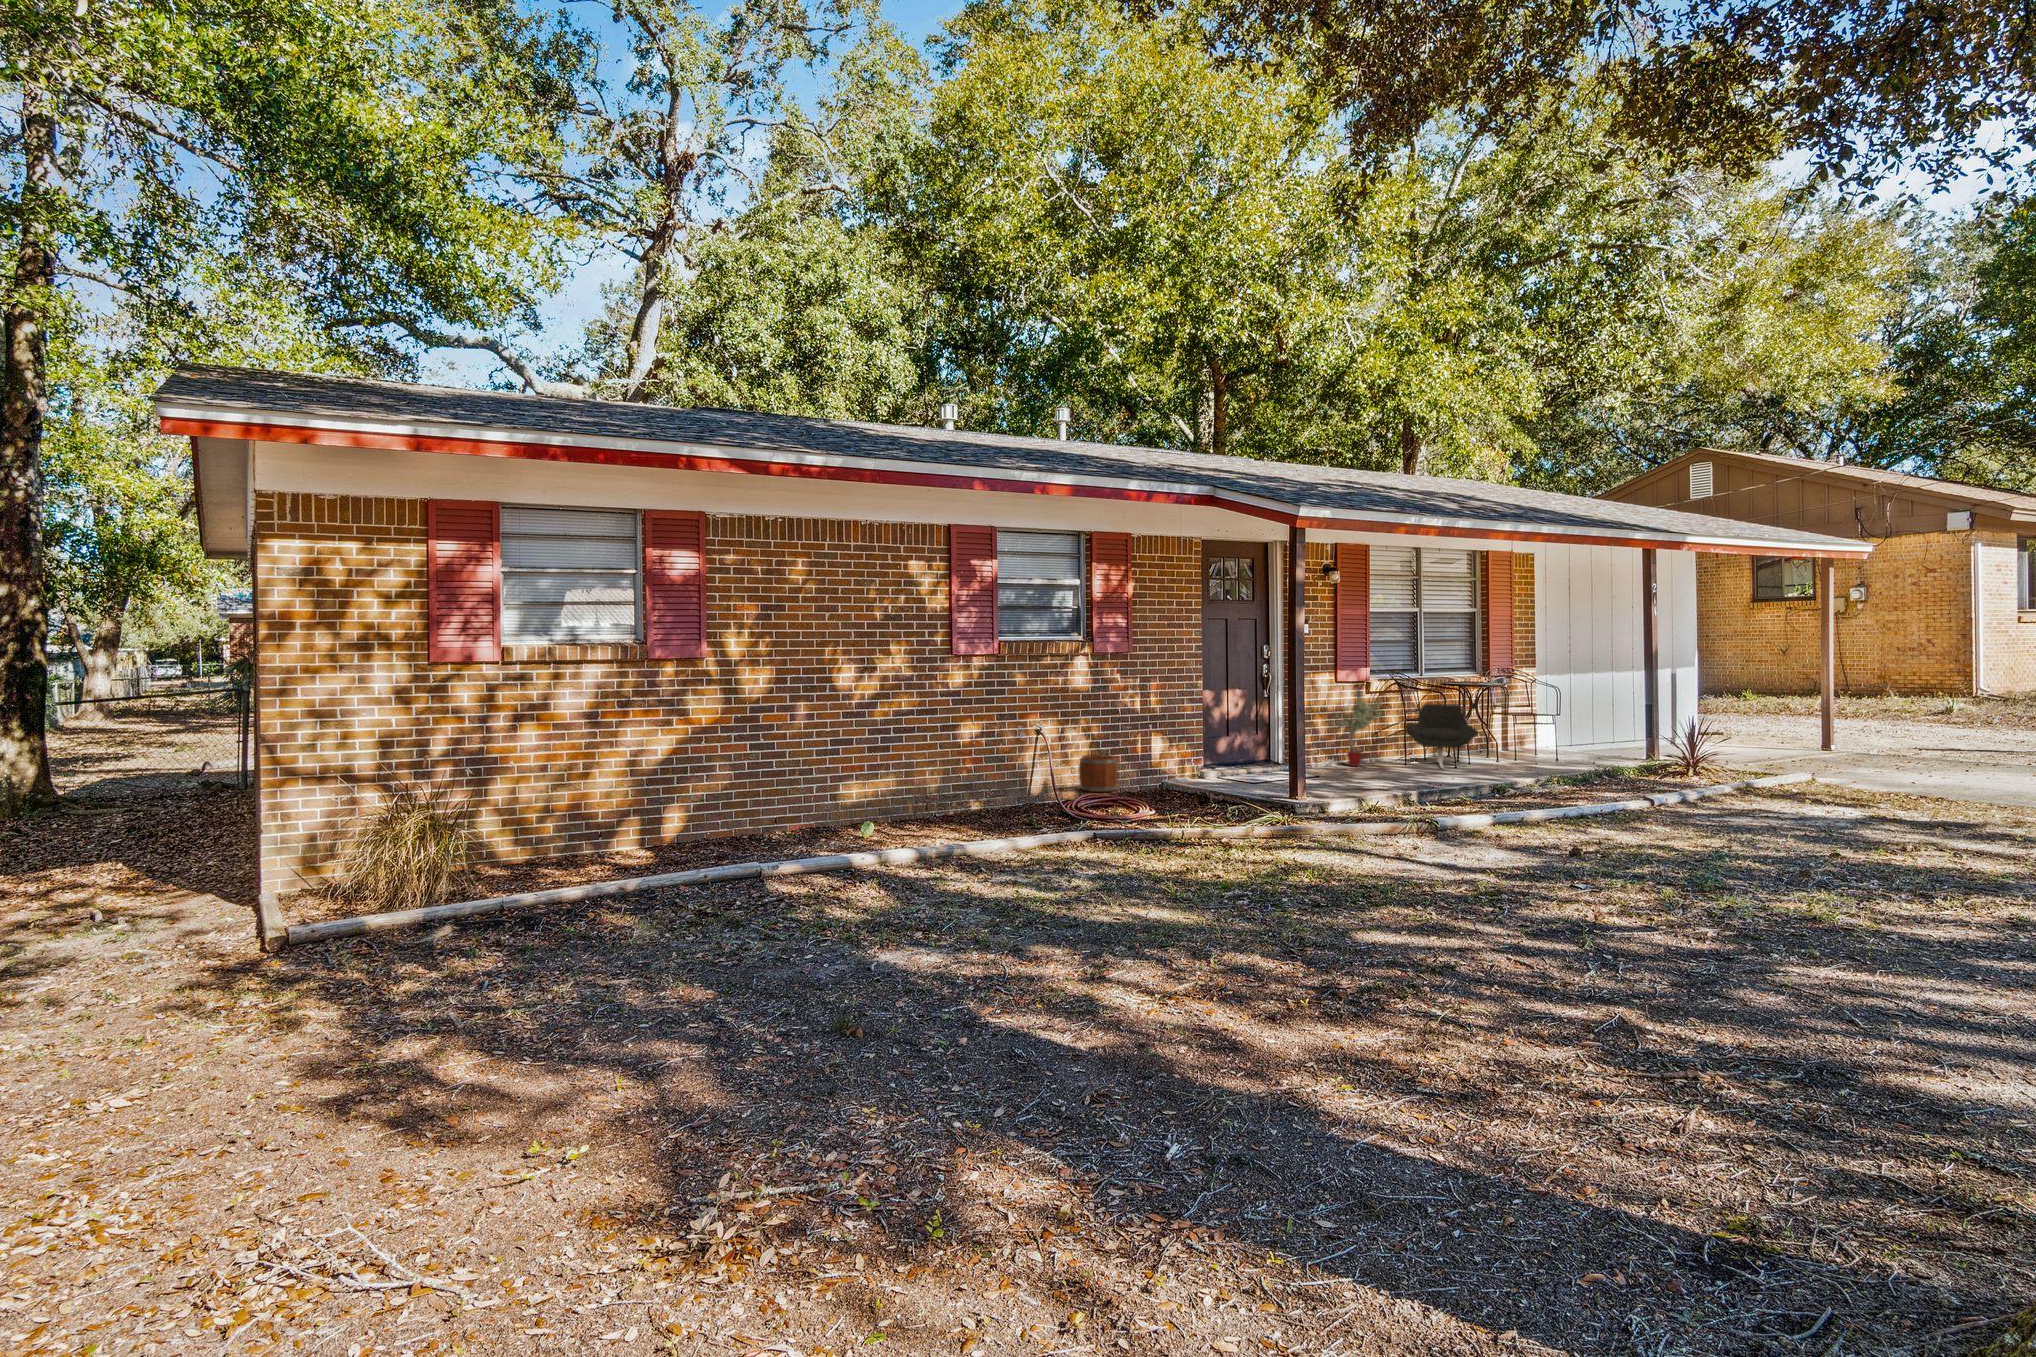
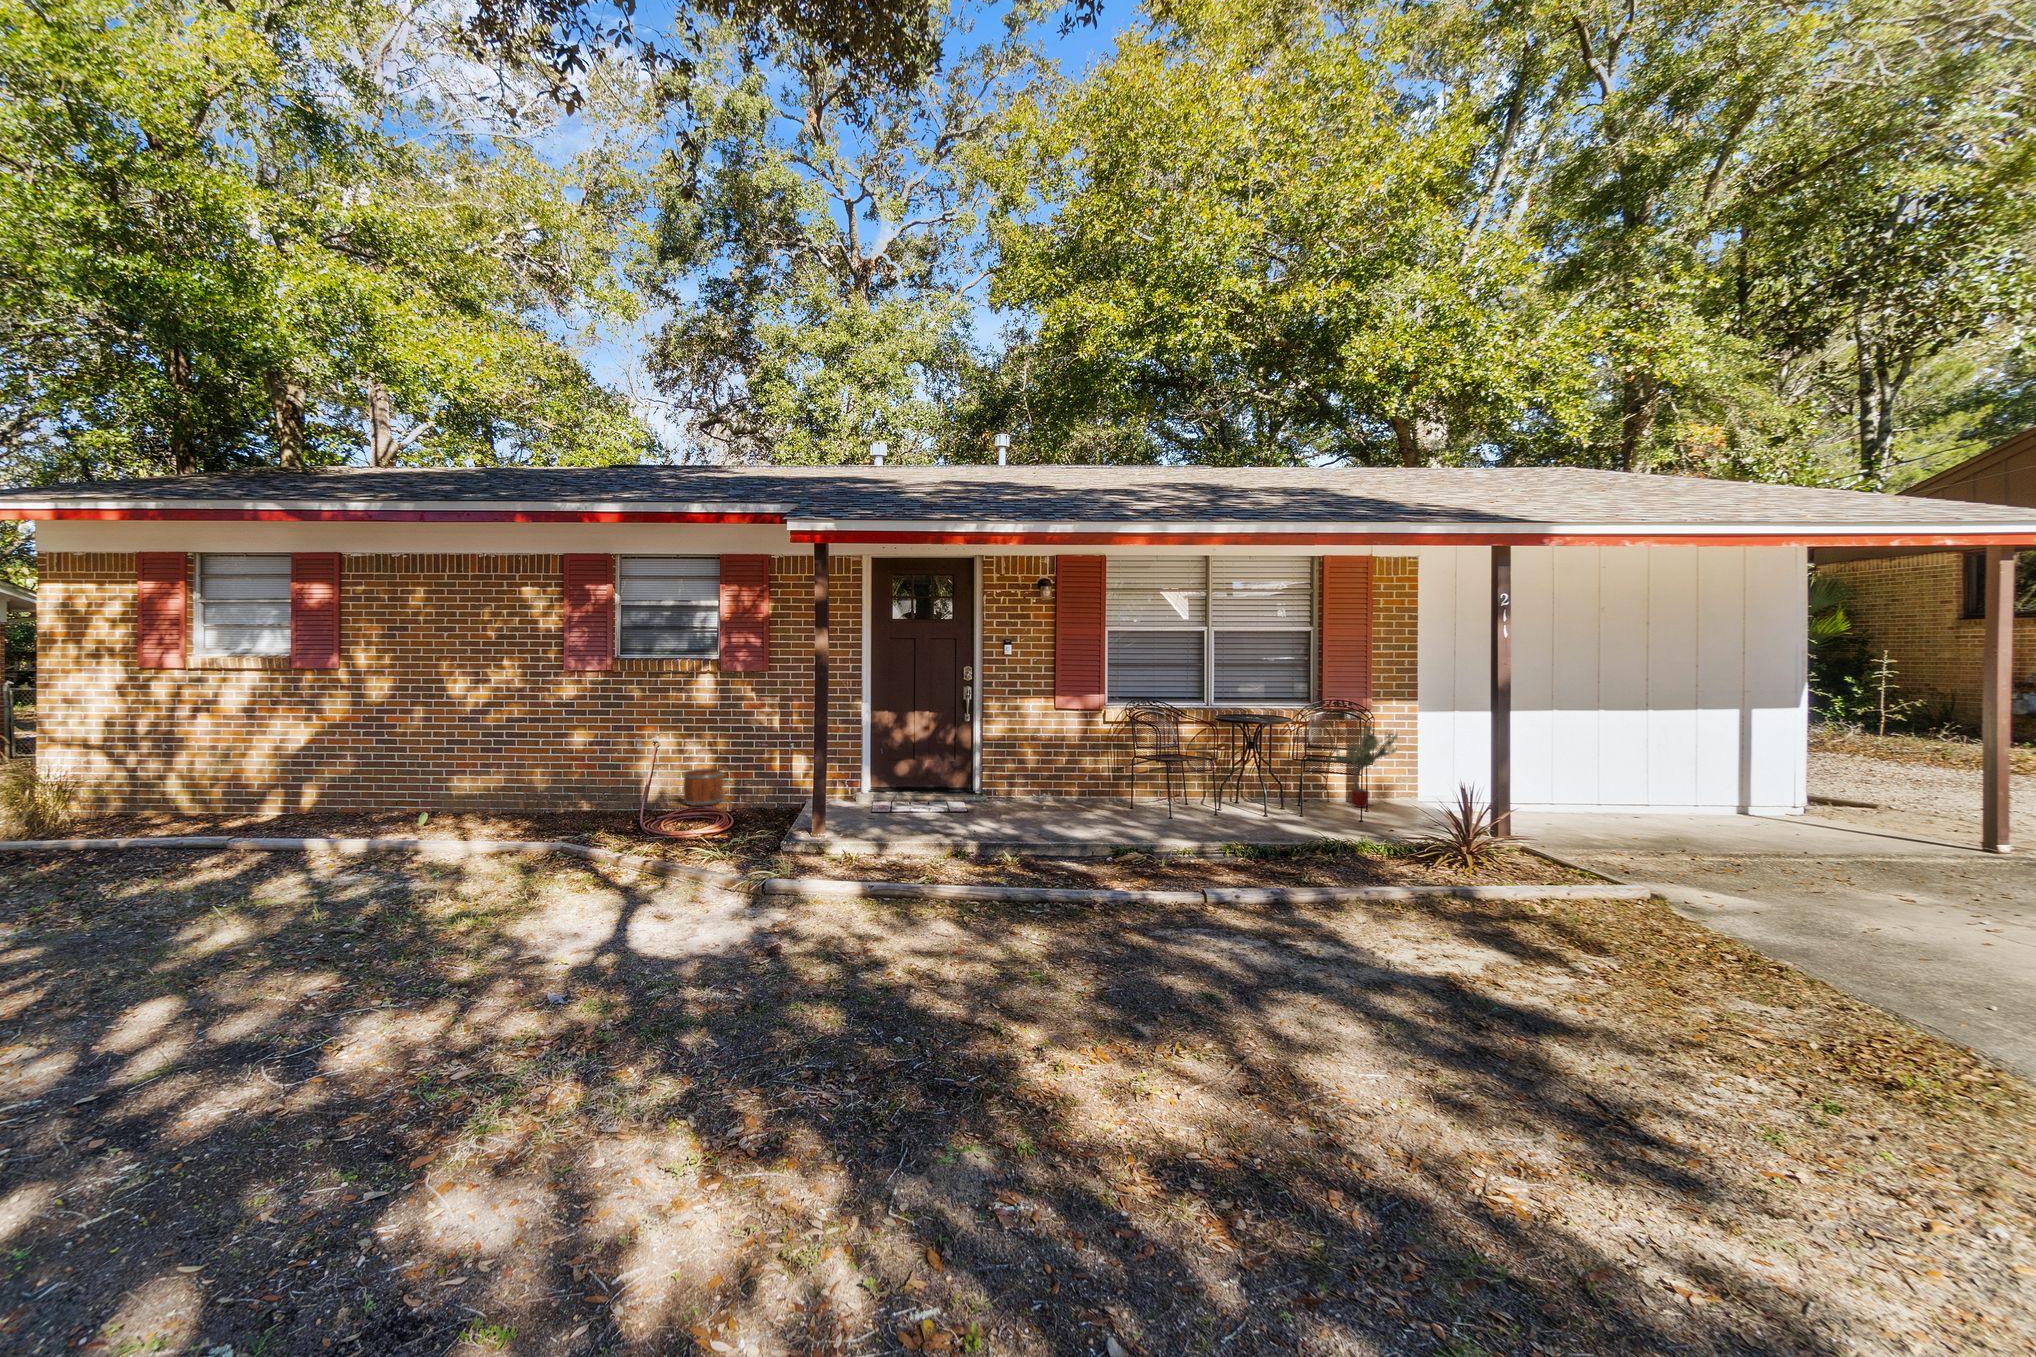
potted tree: present [1330,690,1382,766] -> present [1327,721,1397,807]
lounge chair: present [1405,704,1478,768] -> none [1124,738,1220,818]

